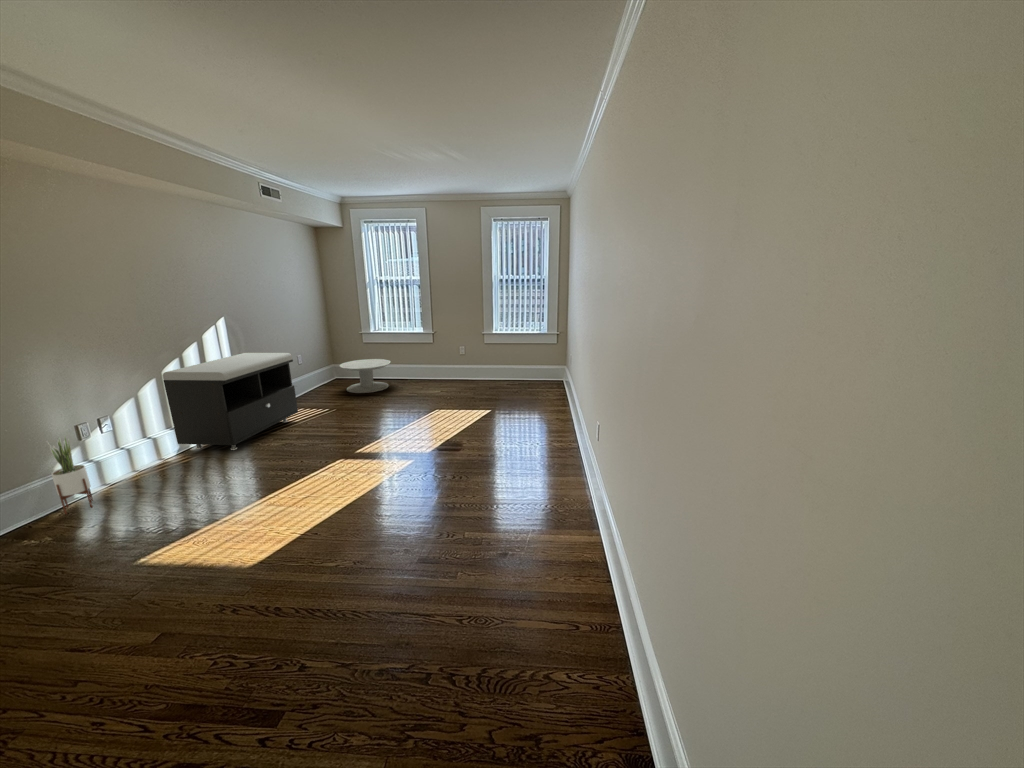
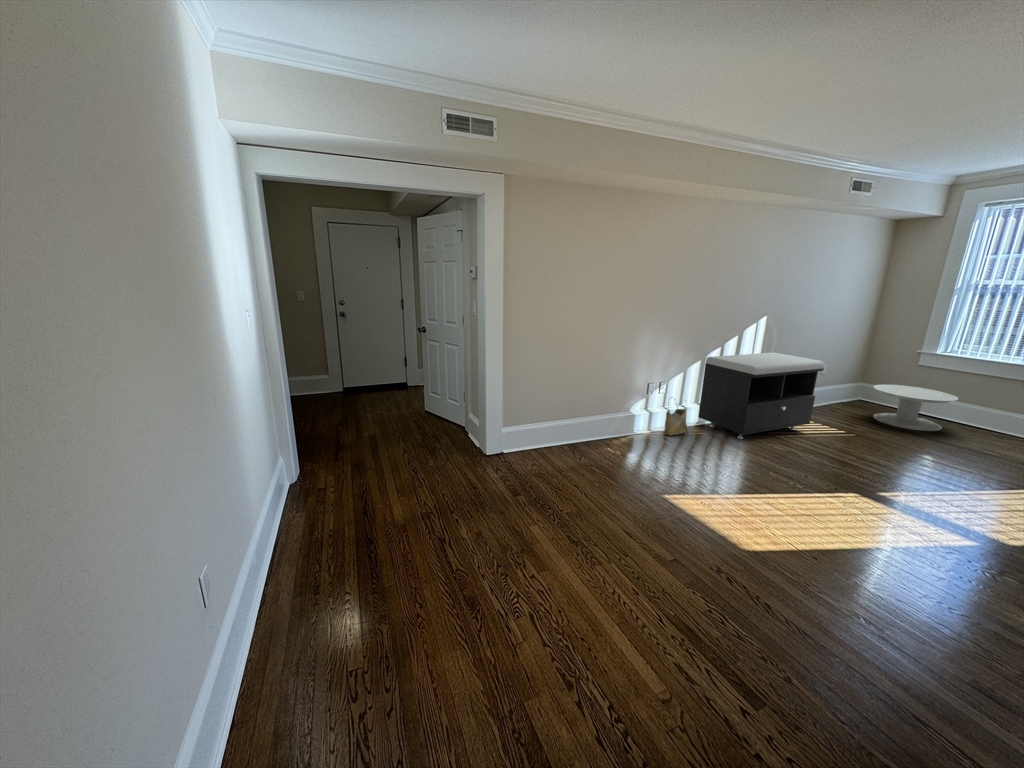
woven basket: none [122,430,165,481] -> present [664,408,687,436]
potted plant: present [47,435,93,514] -> none [627,385,646,443]

